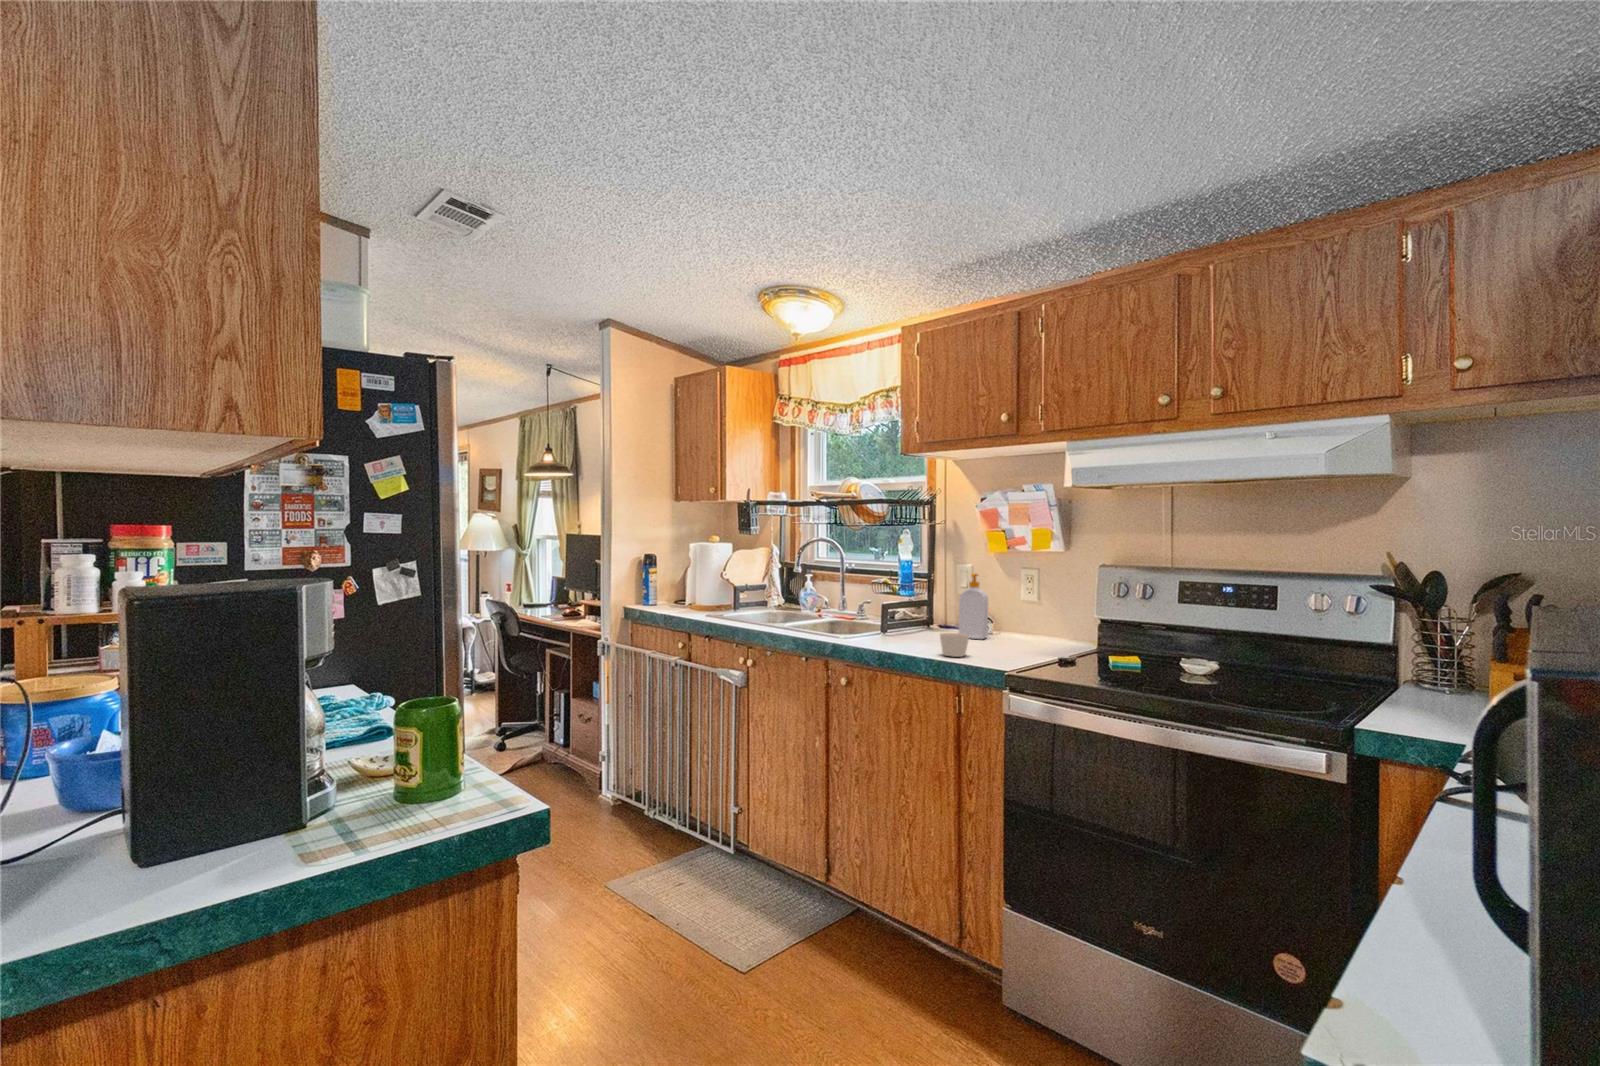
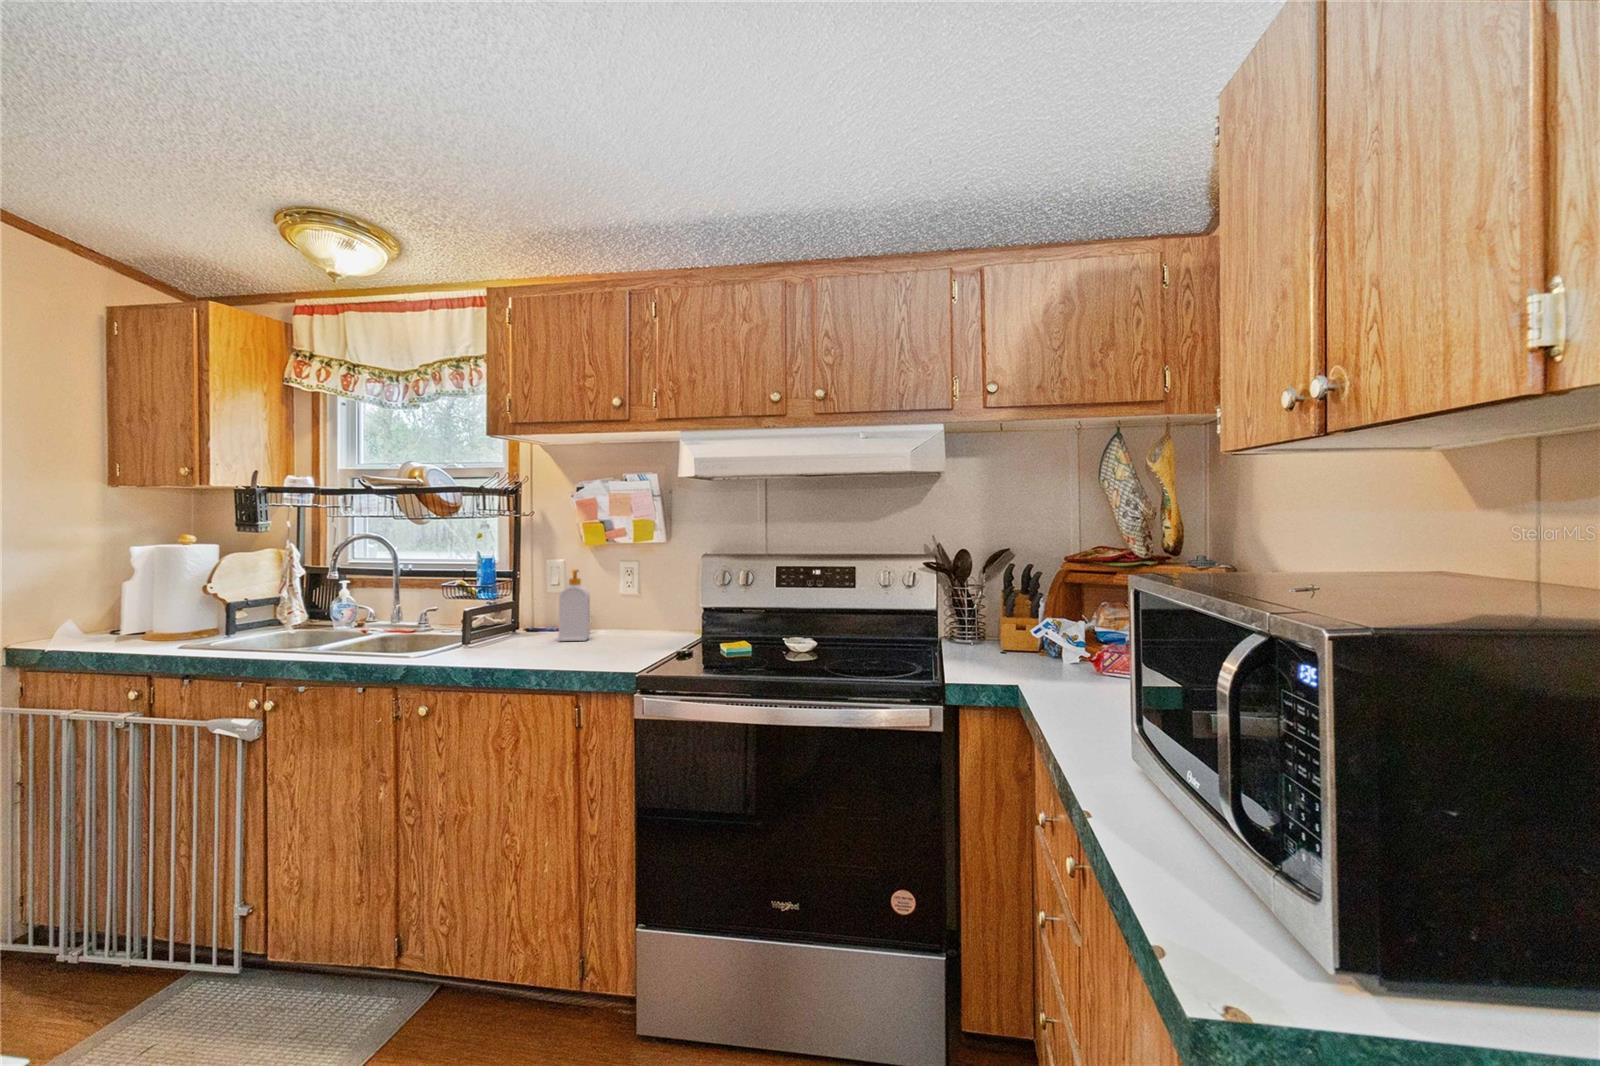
candle: present [940,633,969,657] -> none [549,637,583,663]

